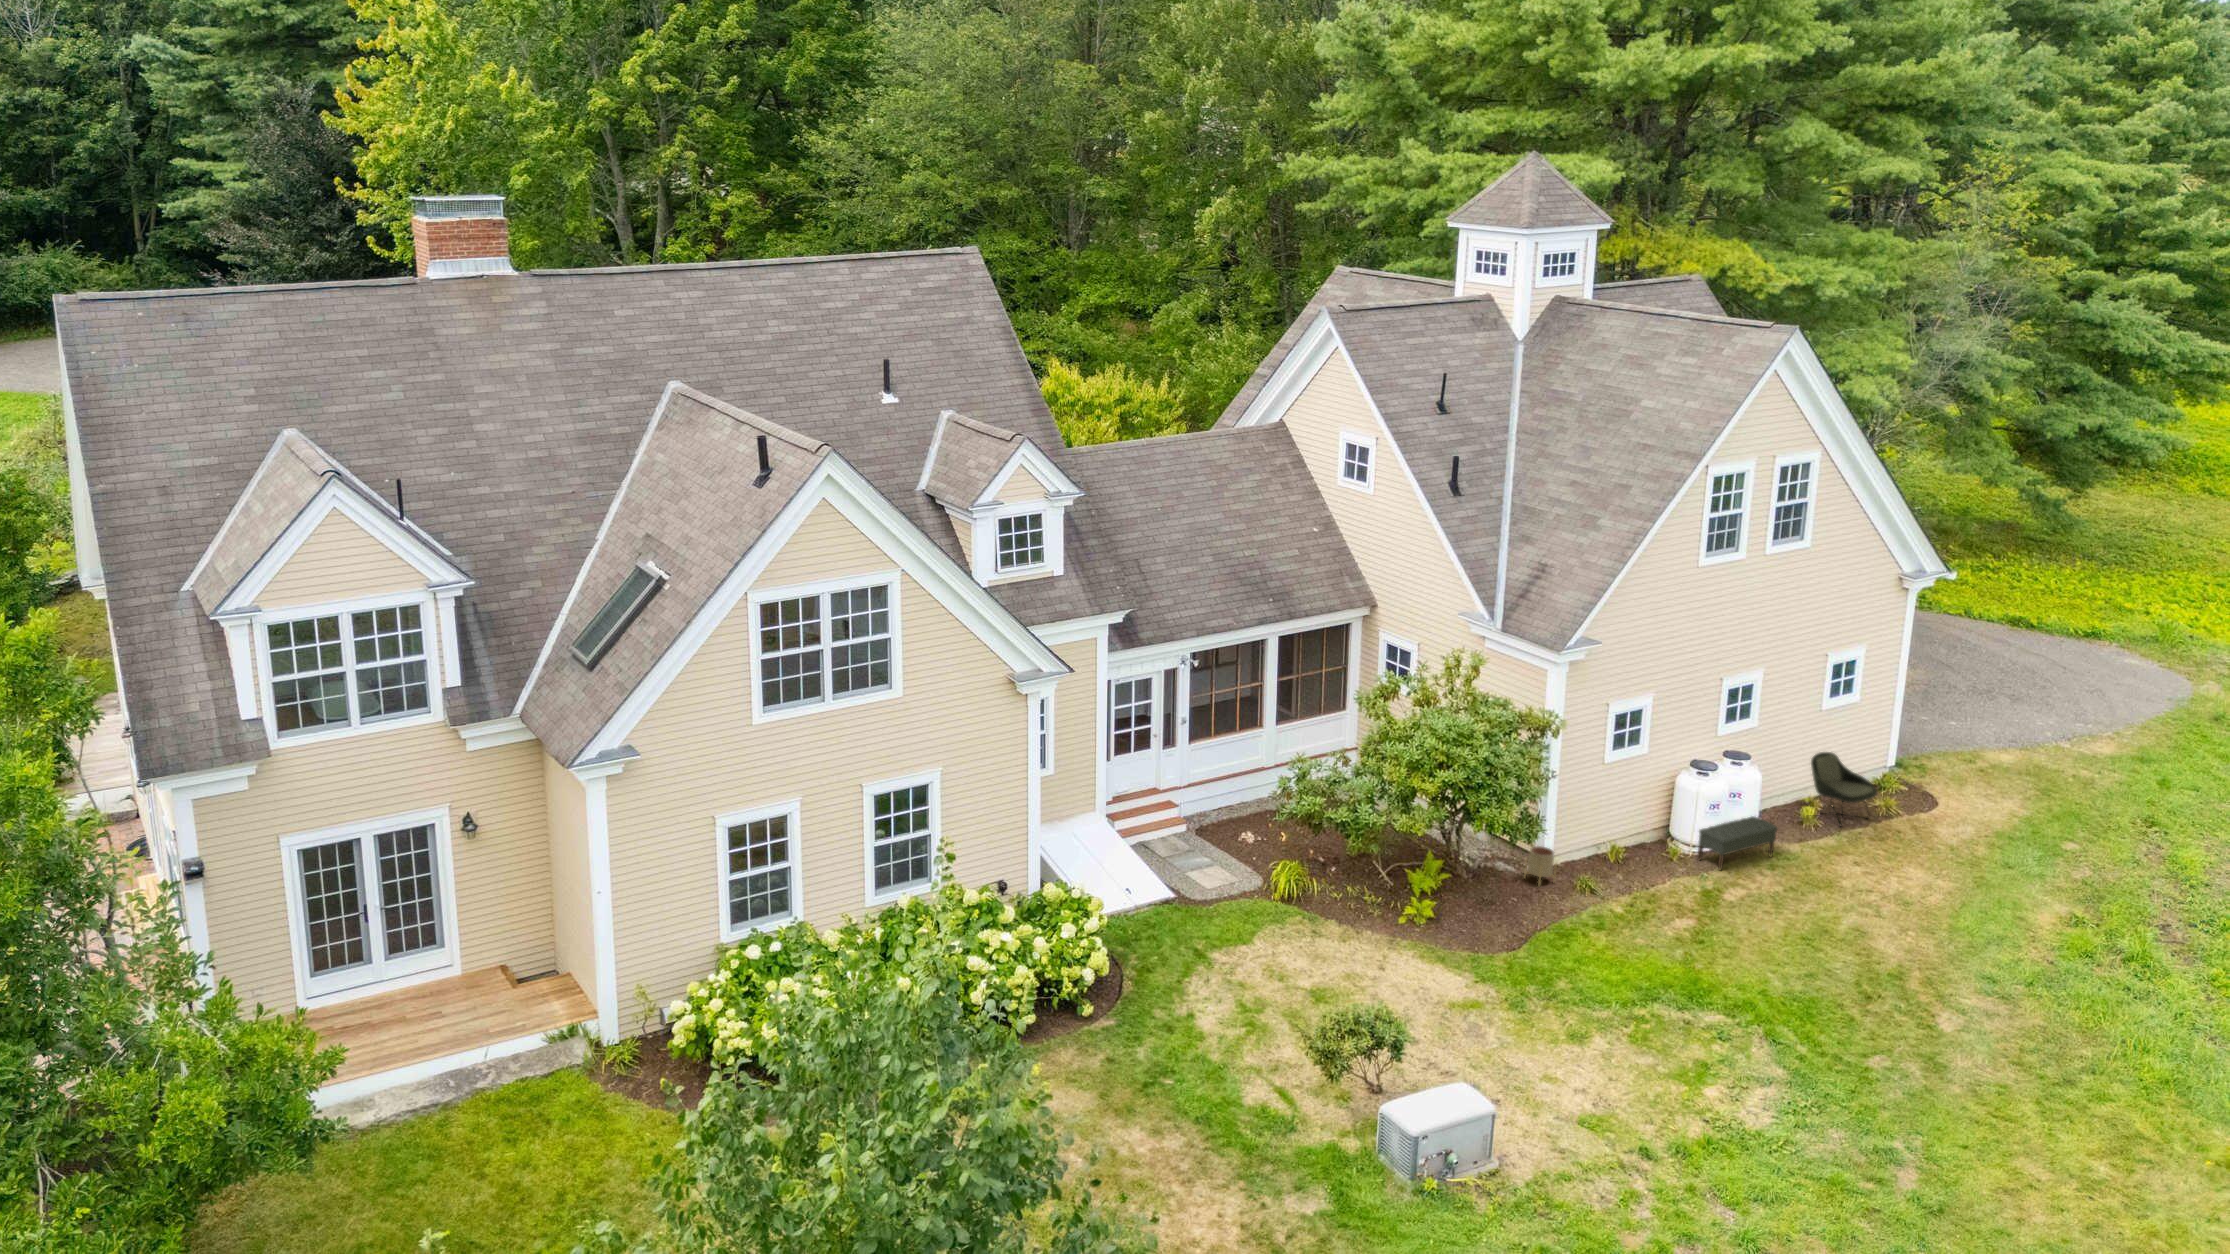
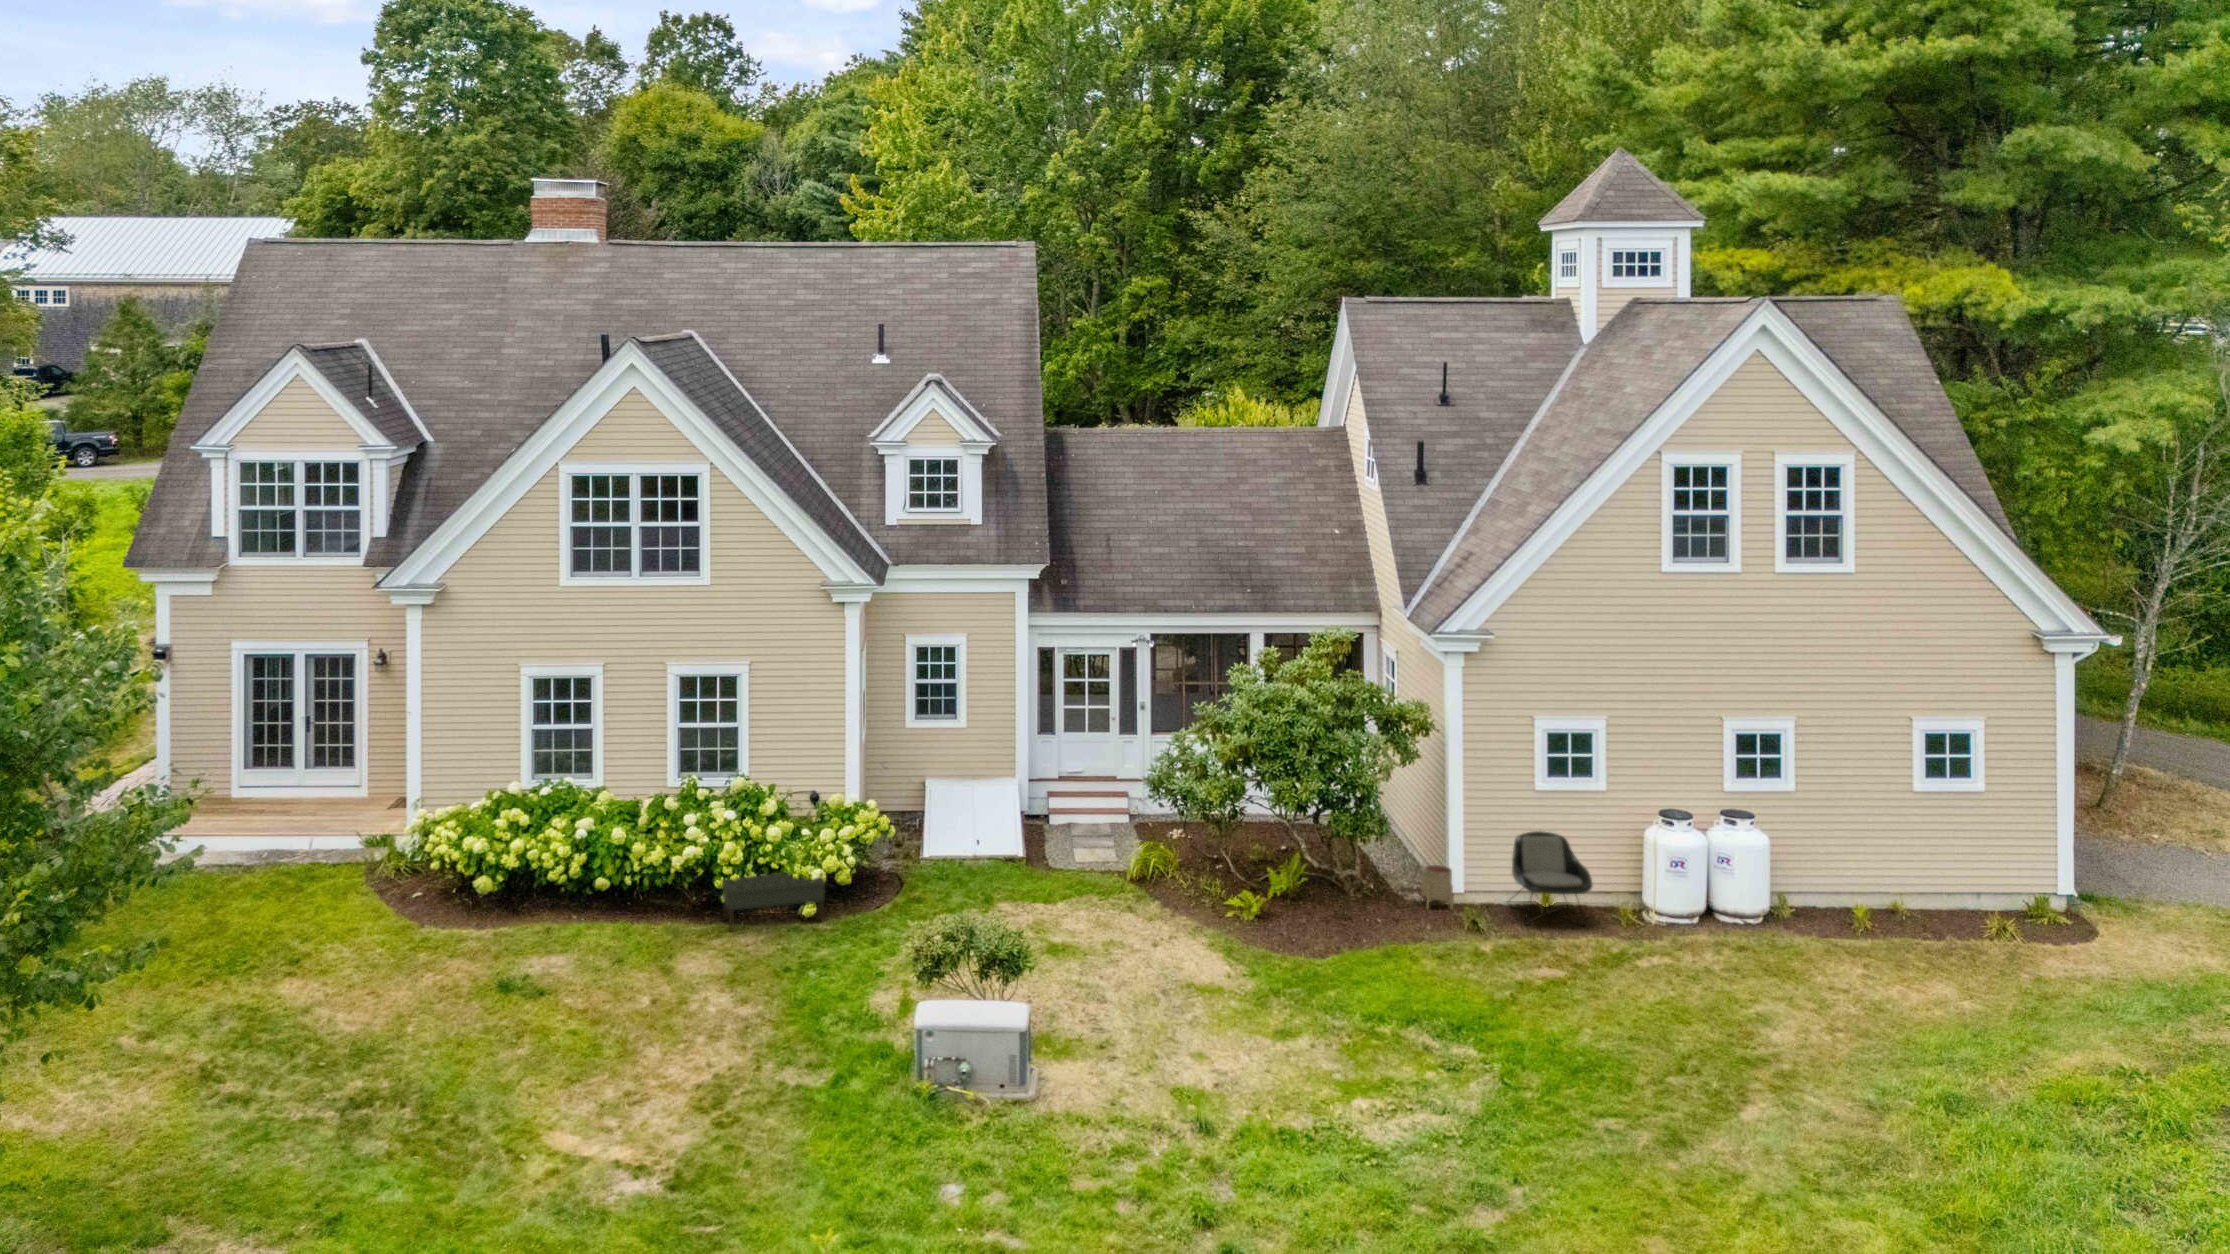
lounge chair: present [1811,752,1877,826] -> present [1509,831,1592,926]
bench: present [1697,816,1778,870] -> present [722,873,825,931]

